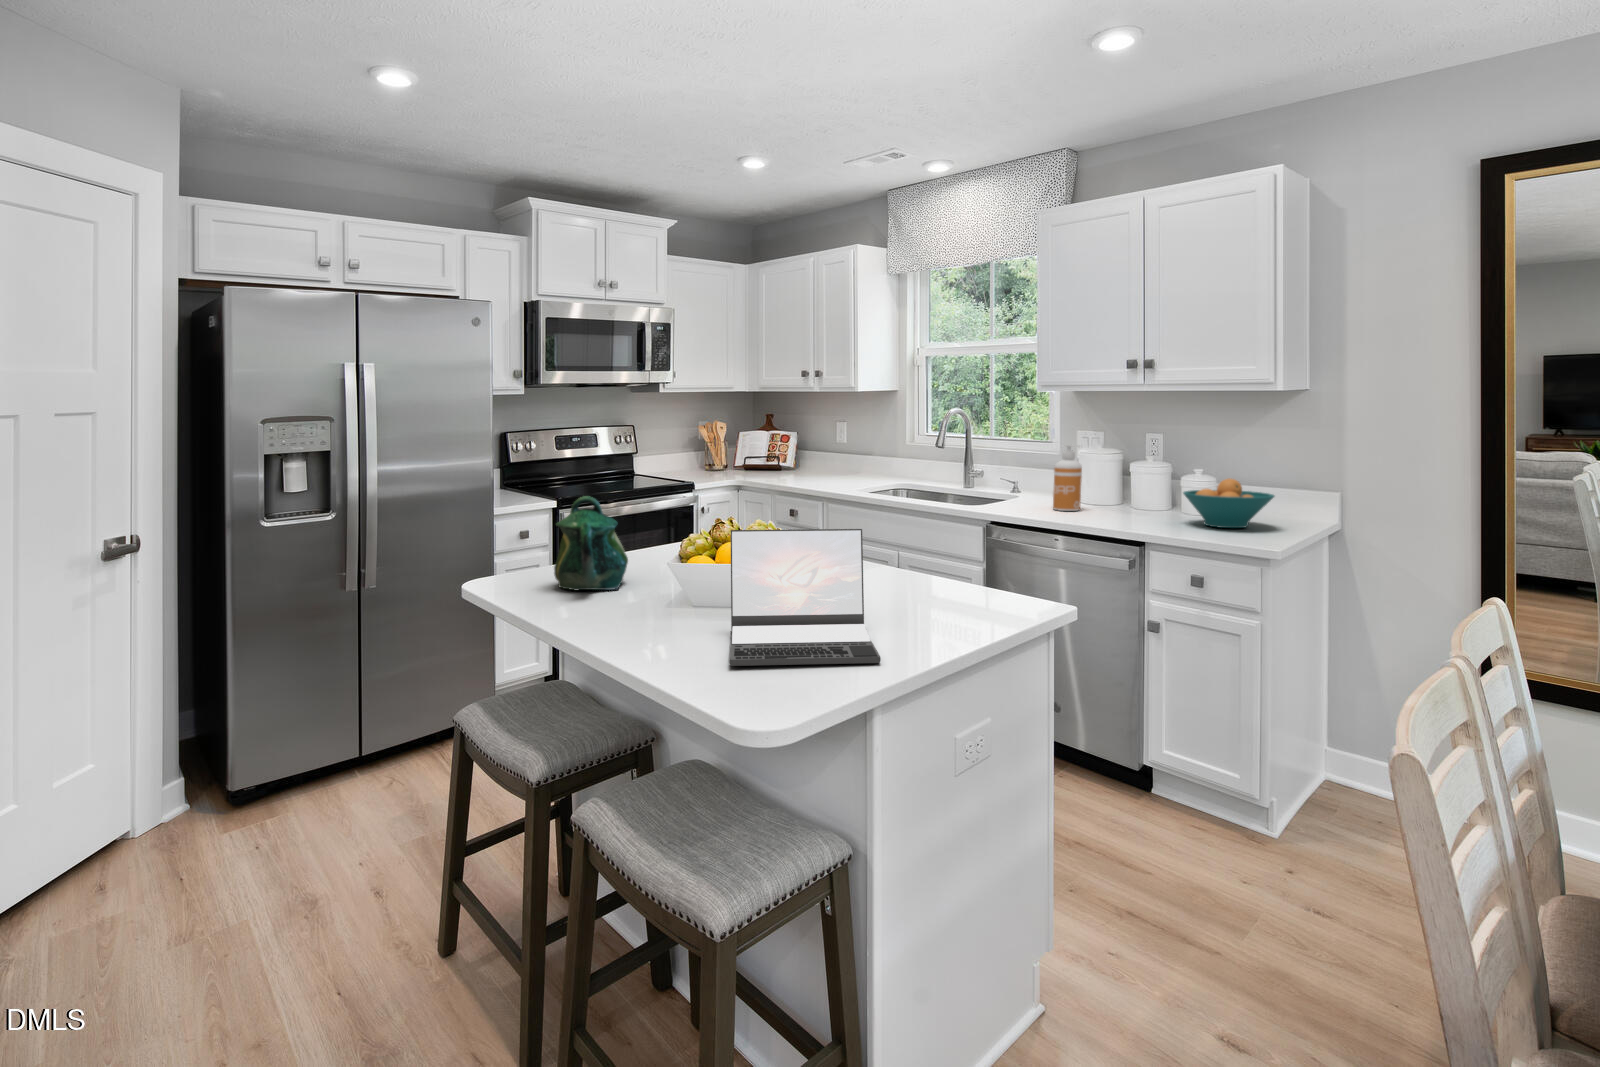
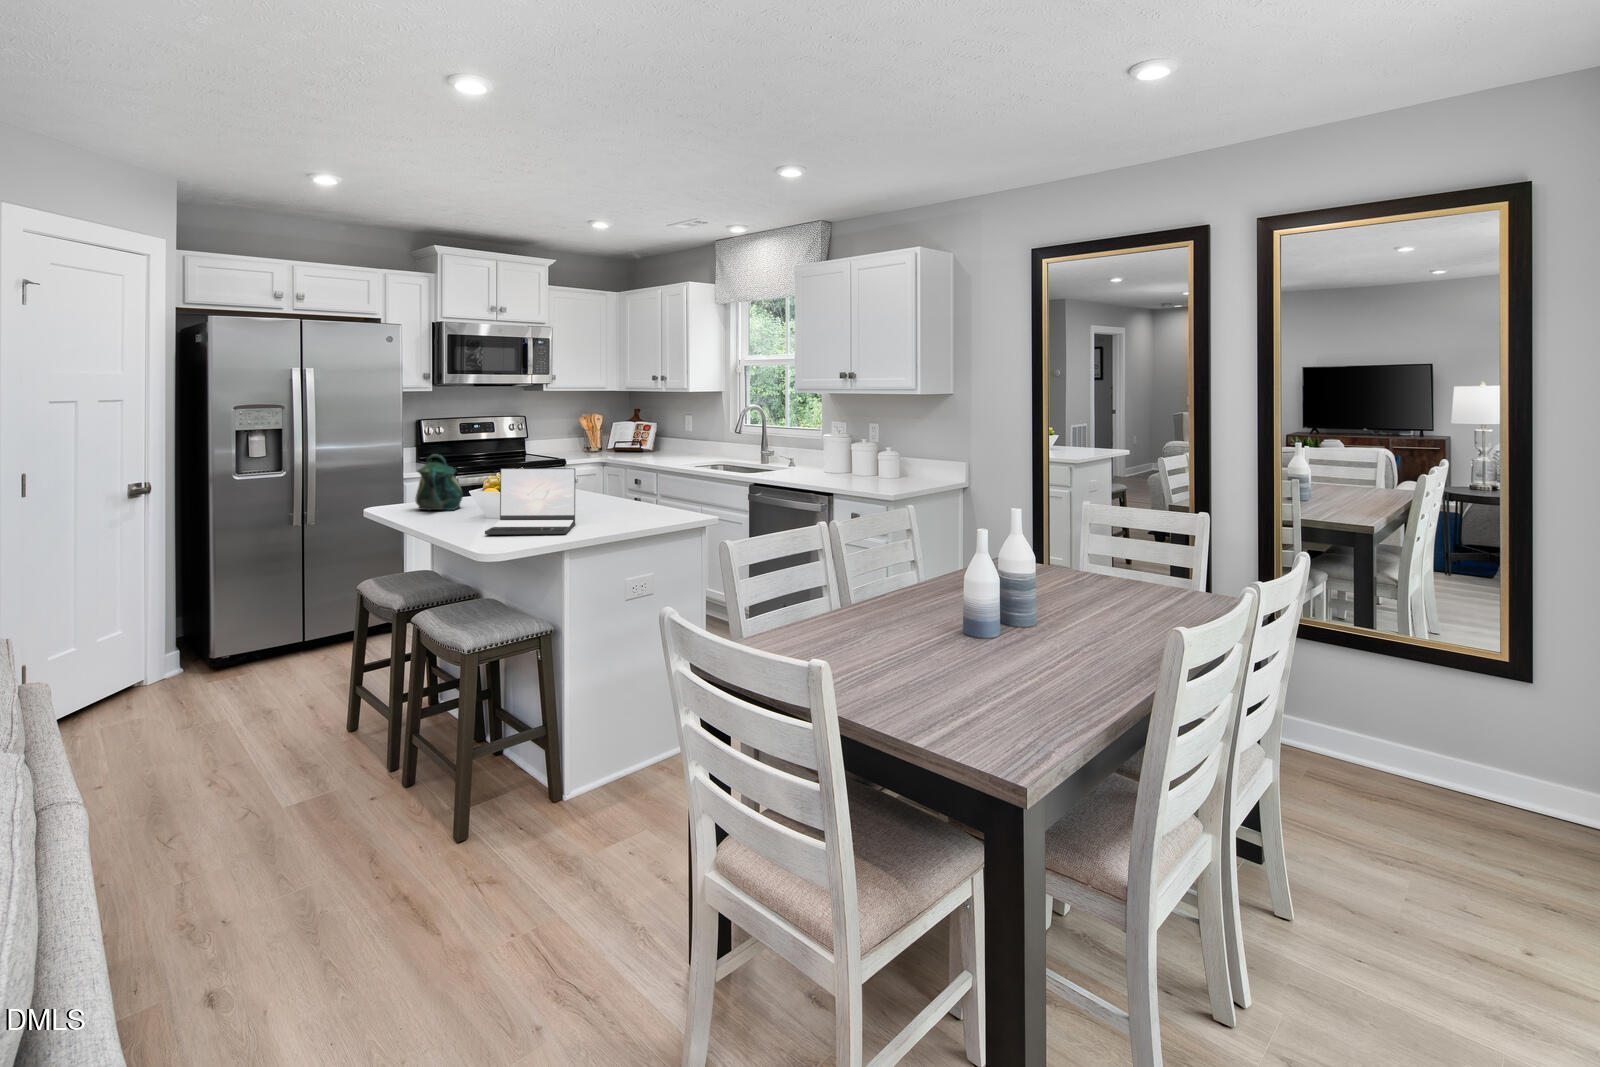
soap dispenser: present [1053,445,1082,511] -> none [797,430,815,477]
fruit bowl: present [1183,479,1274,528] -> none [864,453,920,485]

